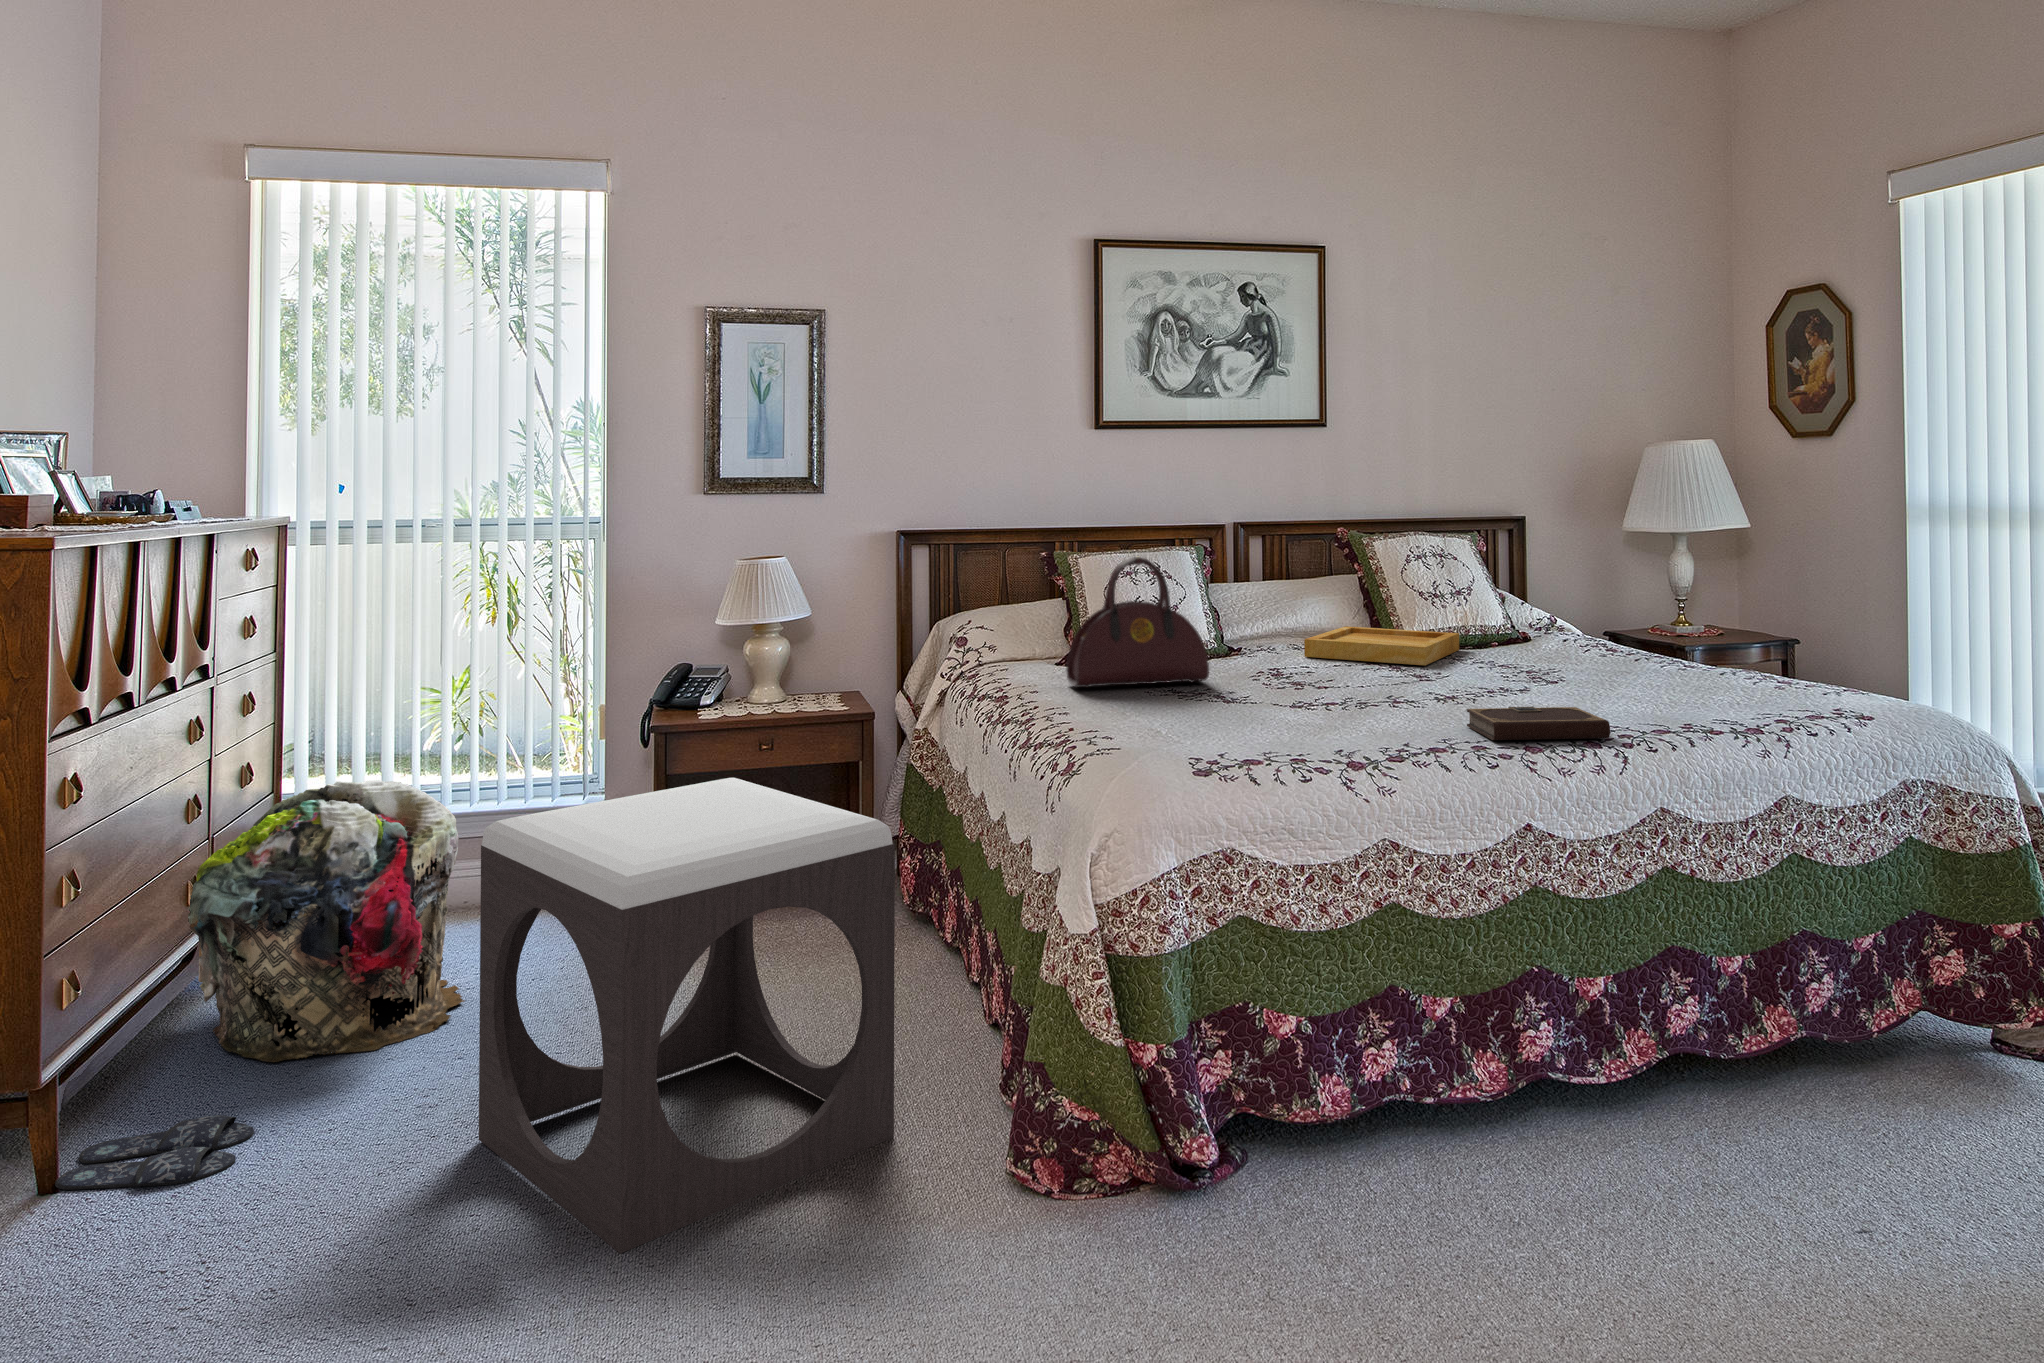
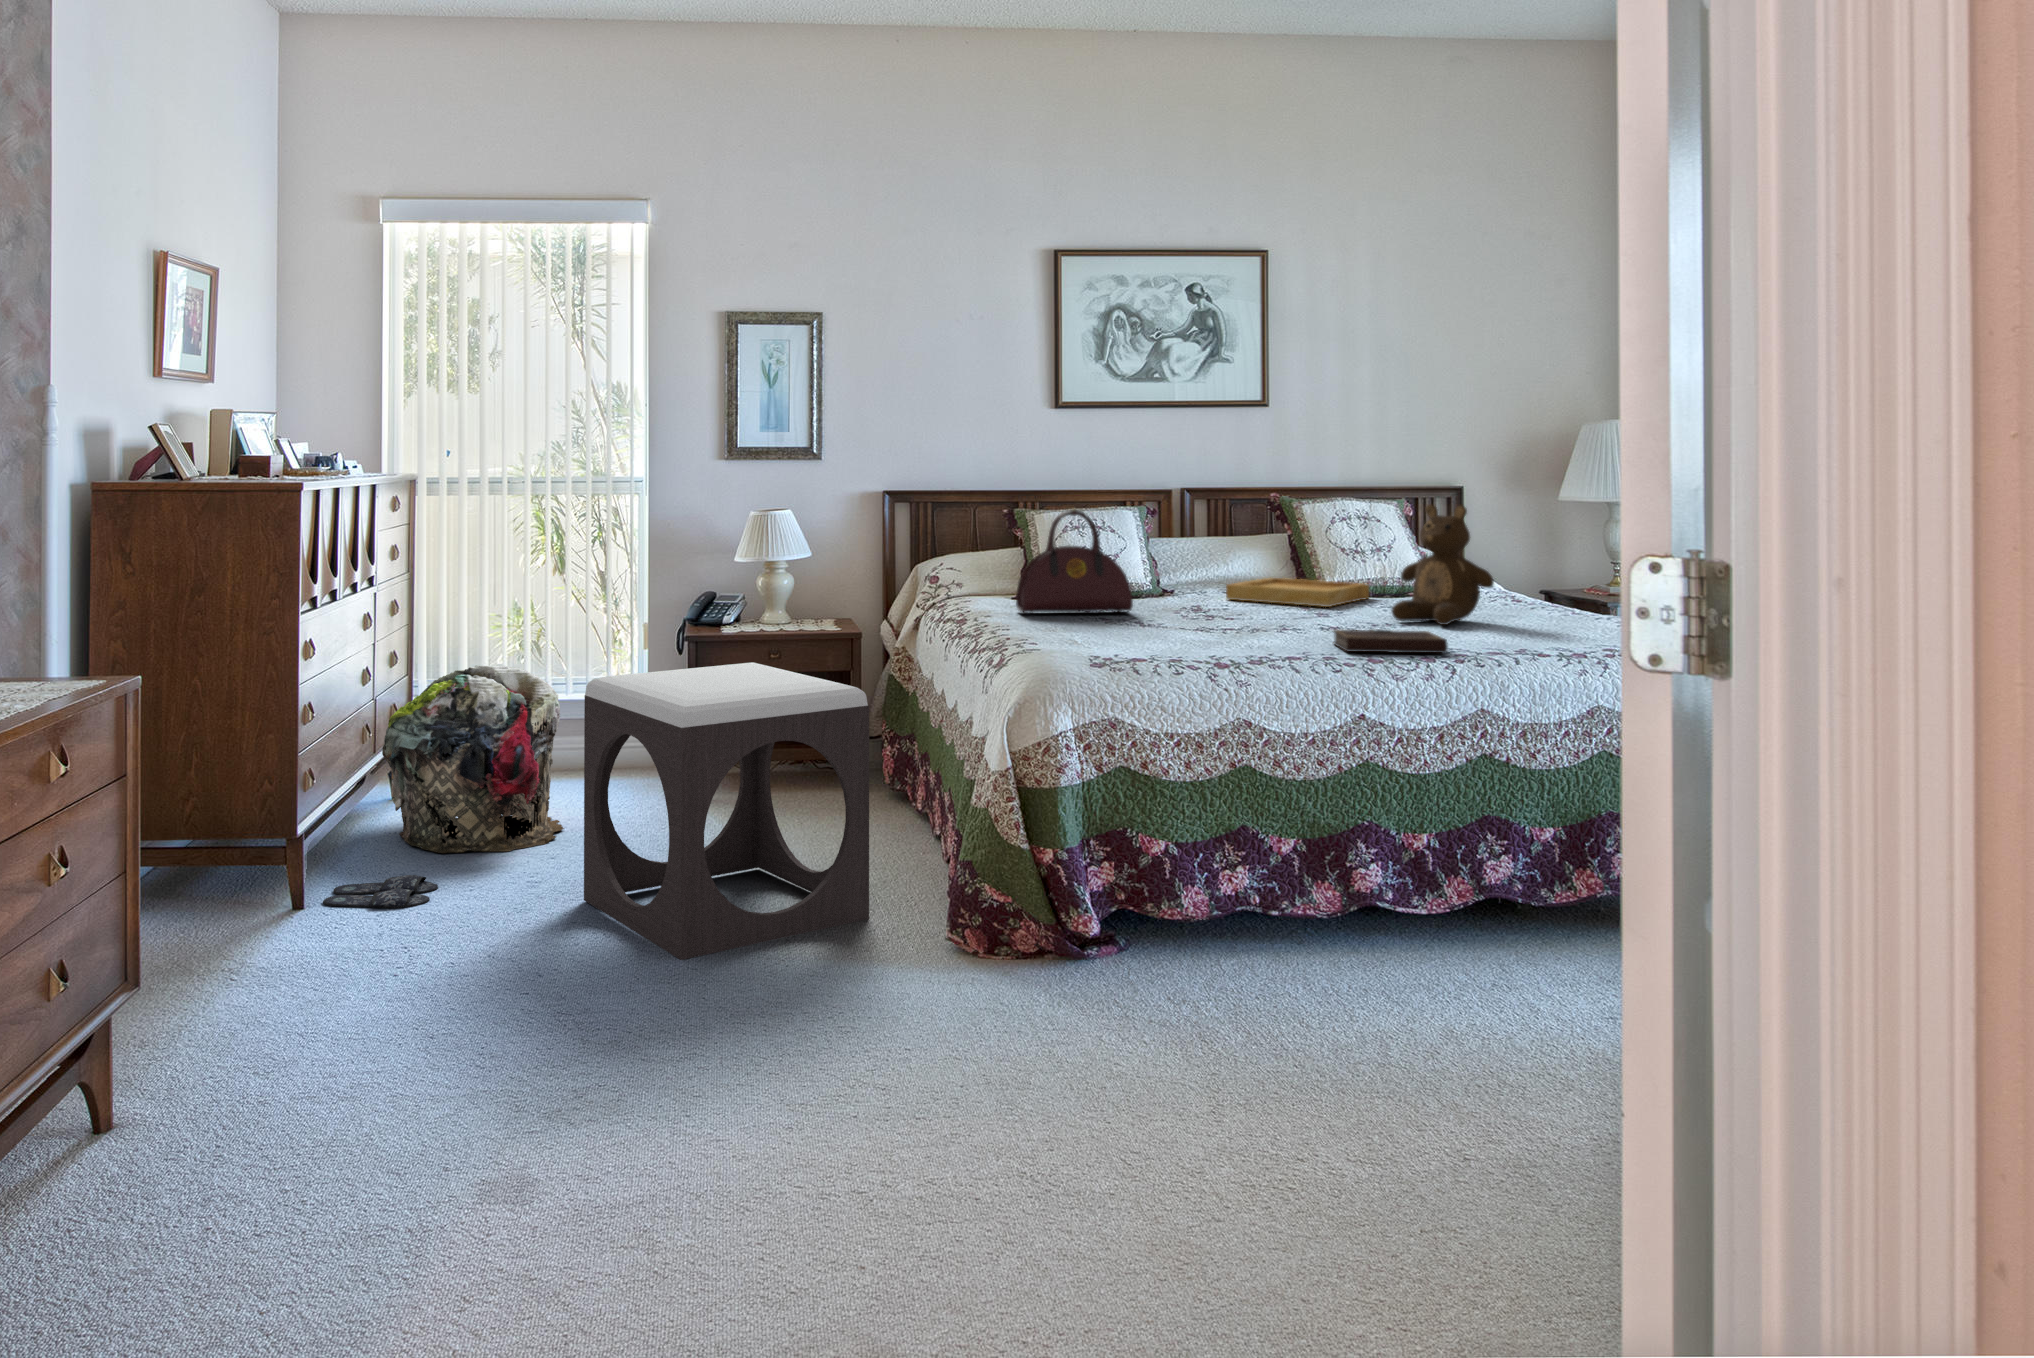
teddy bear: none [1508,546,1622,691] -> present [1392,504,1494,625]

